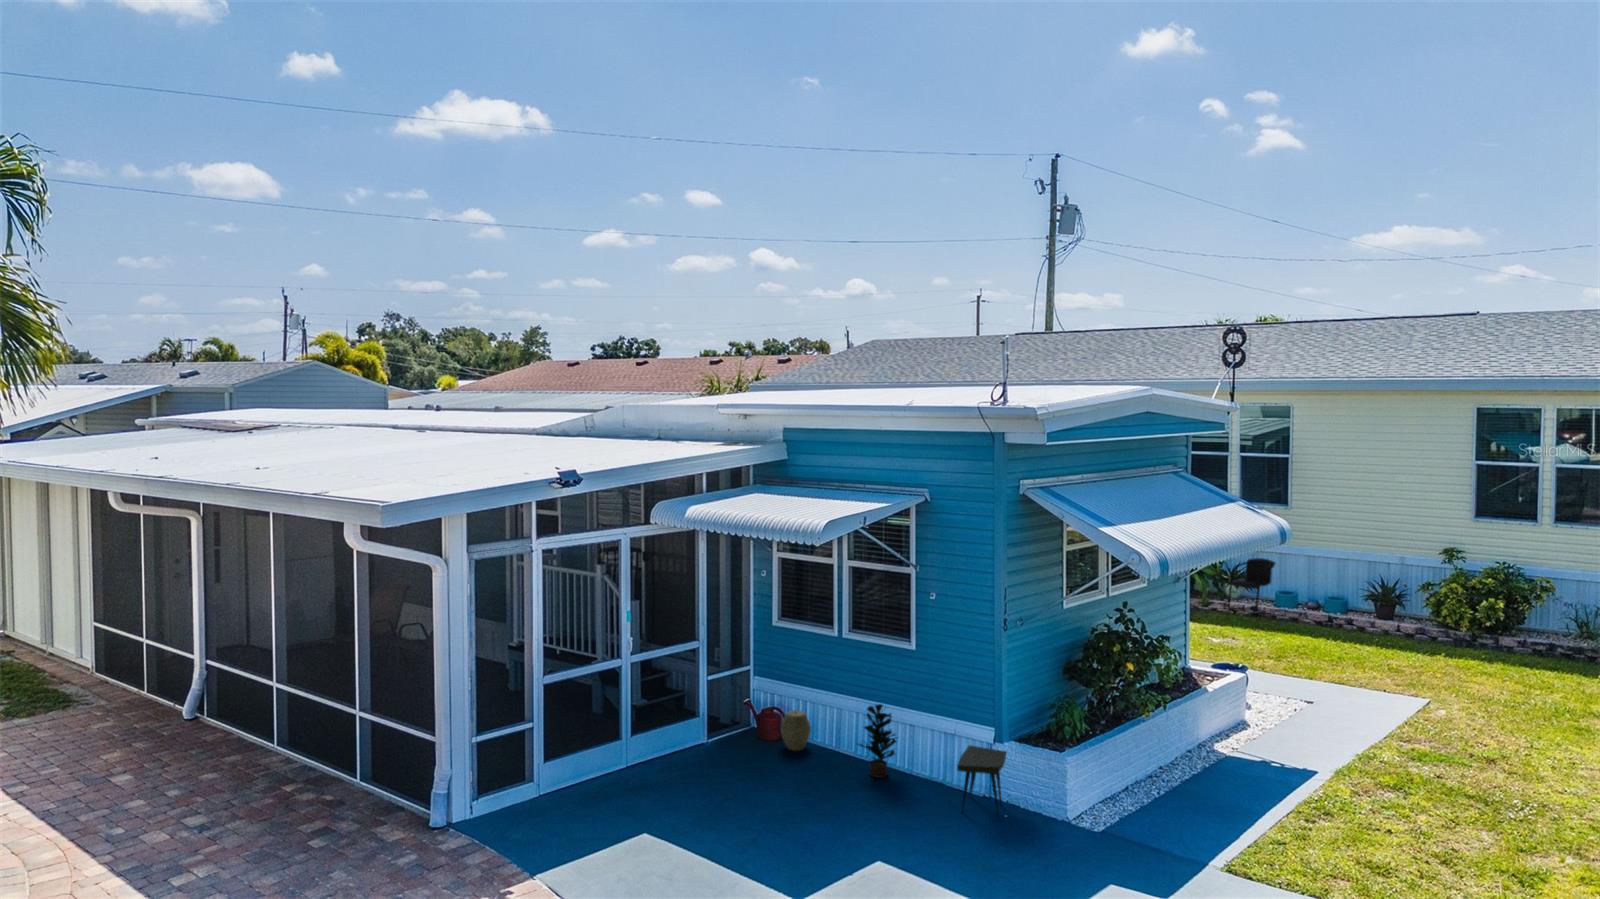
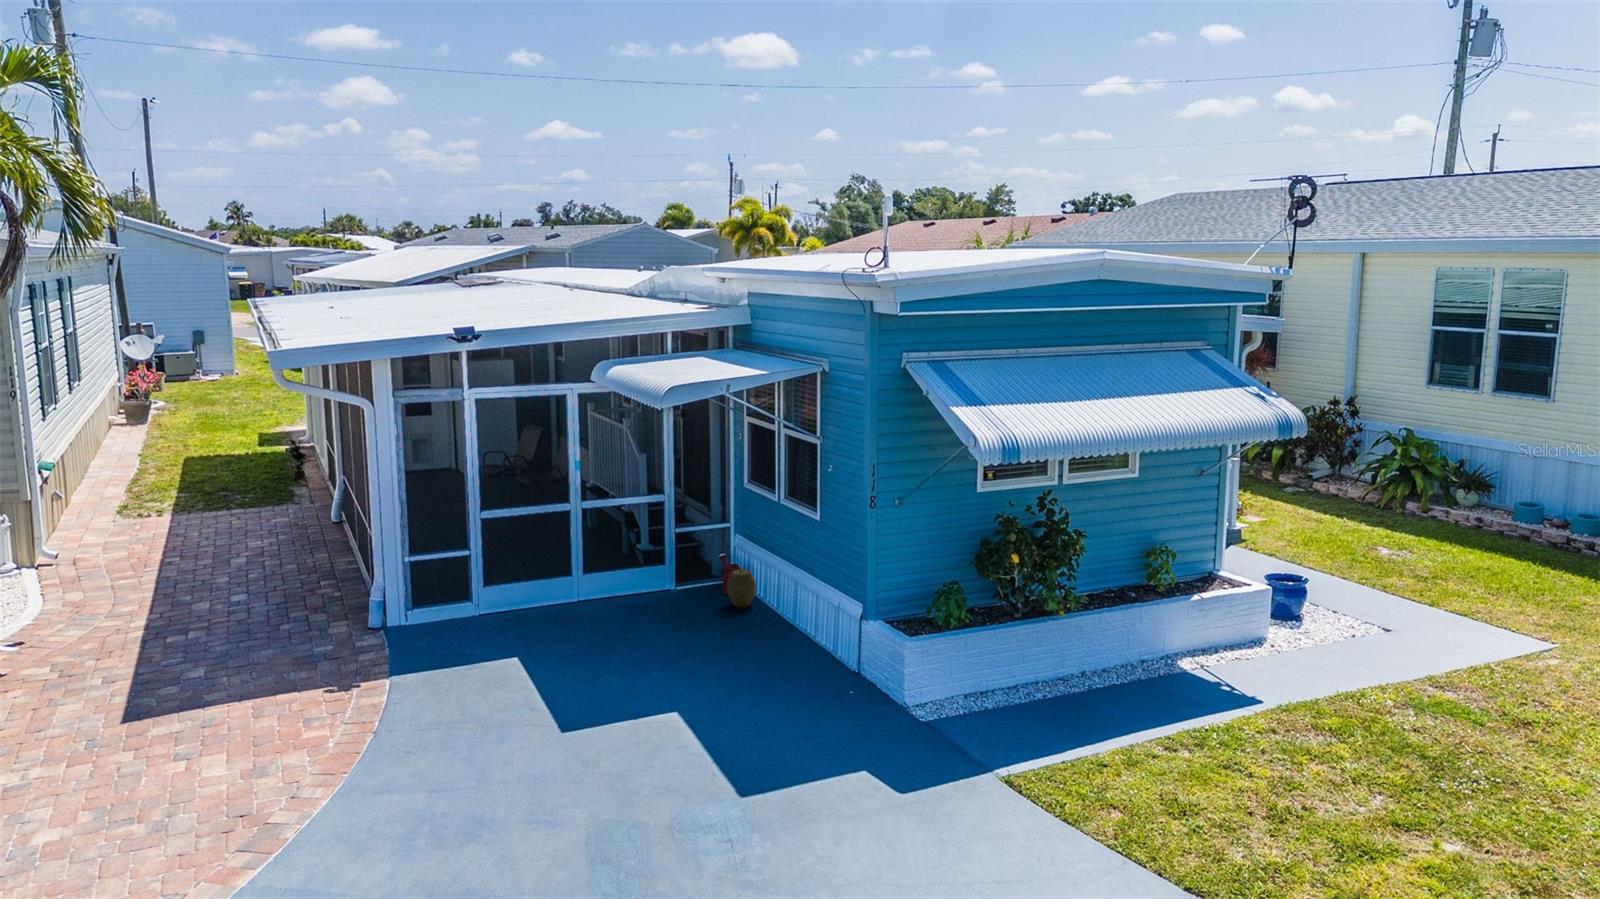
chair: present [1227,558,1276,616] -> none [1450,459,1524,530]
potted plant: present [859,704,897,778] -> present [289,440,311,479]
side table: present [957,745,1007,815] -> none [797,620,867,693]

